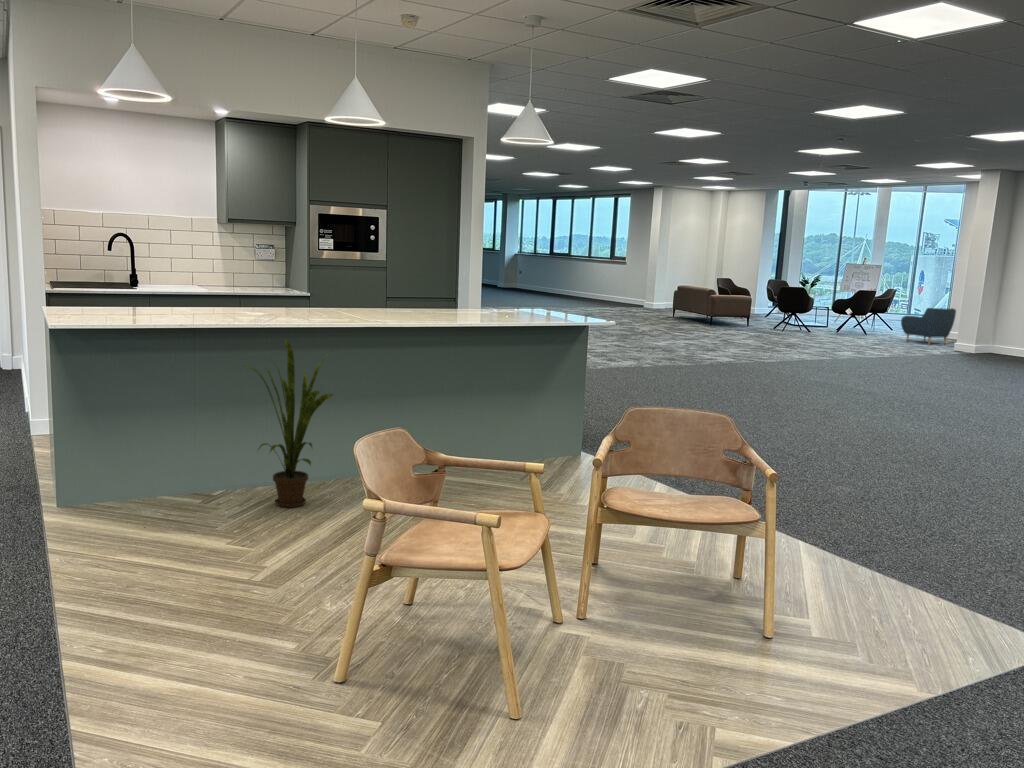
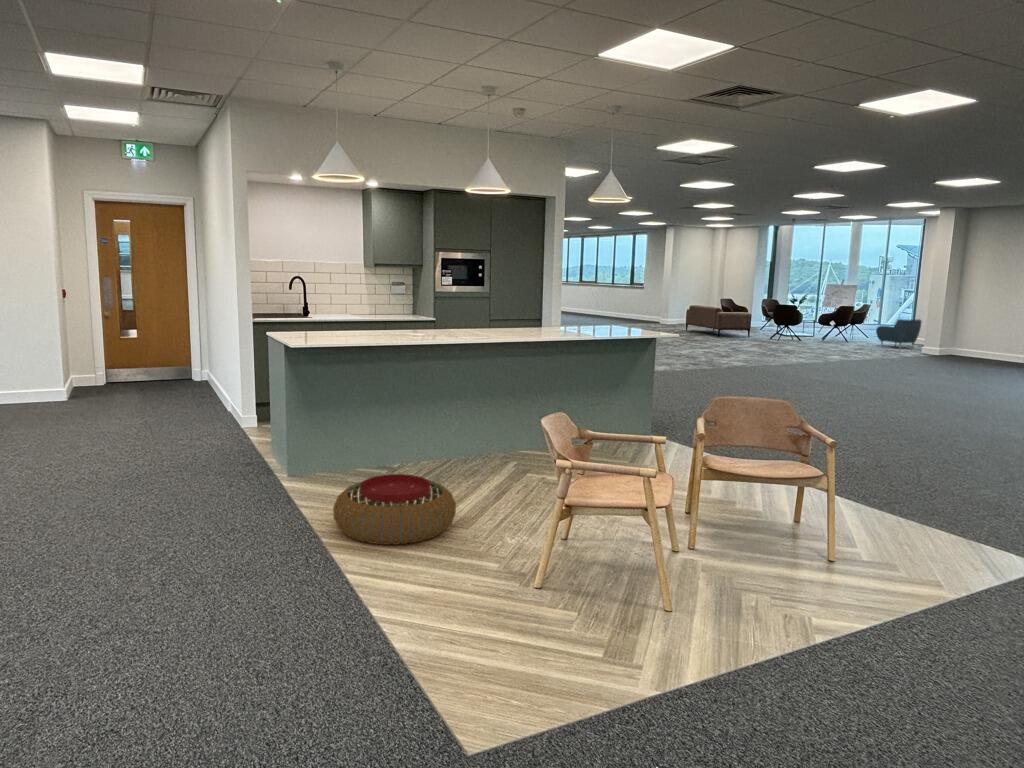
house plant: present [244,340,333,508] -> none [417,351,487,476]
pouf: none [78,508,261,611] -> present [333,474,456,545]

